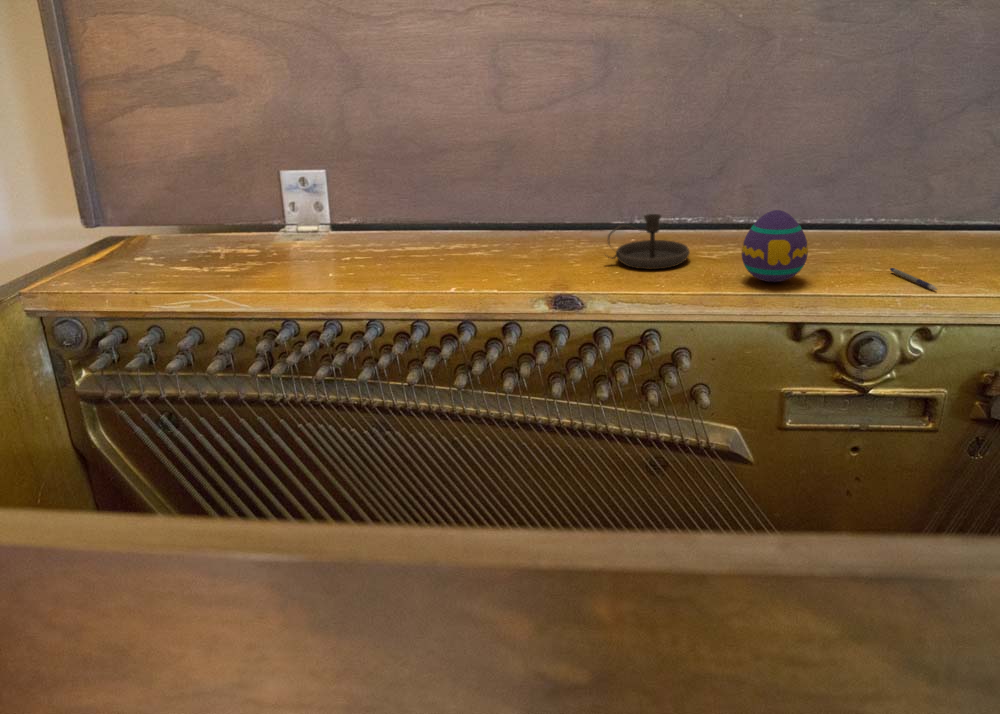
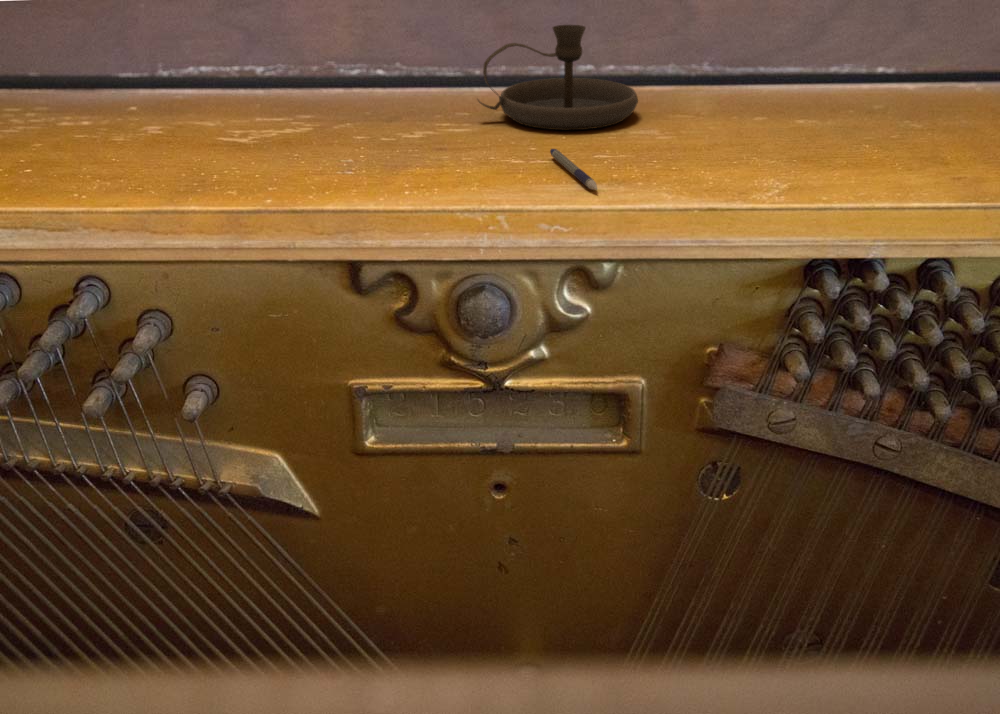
decorative egg: present [742,210,808,282] -> none [255,26,379,172]
candlestick: present [608,214,690,270] -> present [478,25,638,130]

